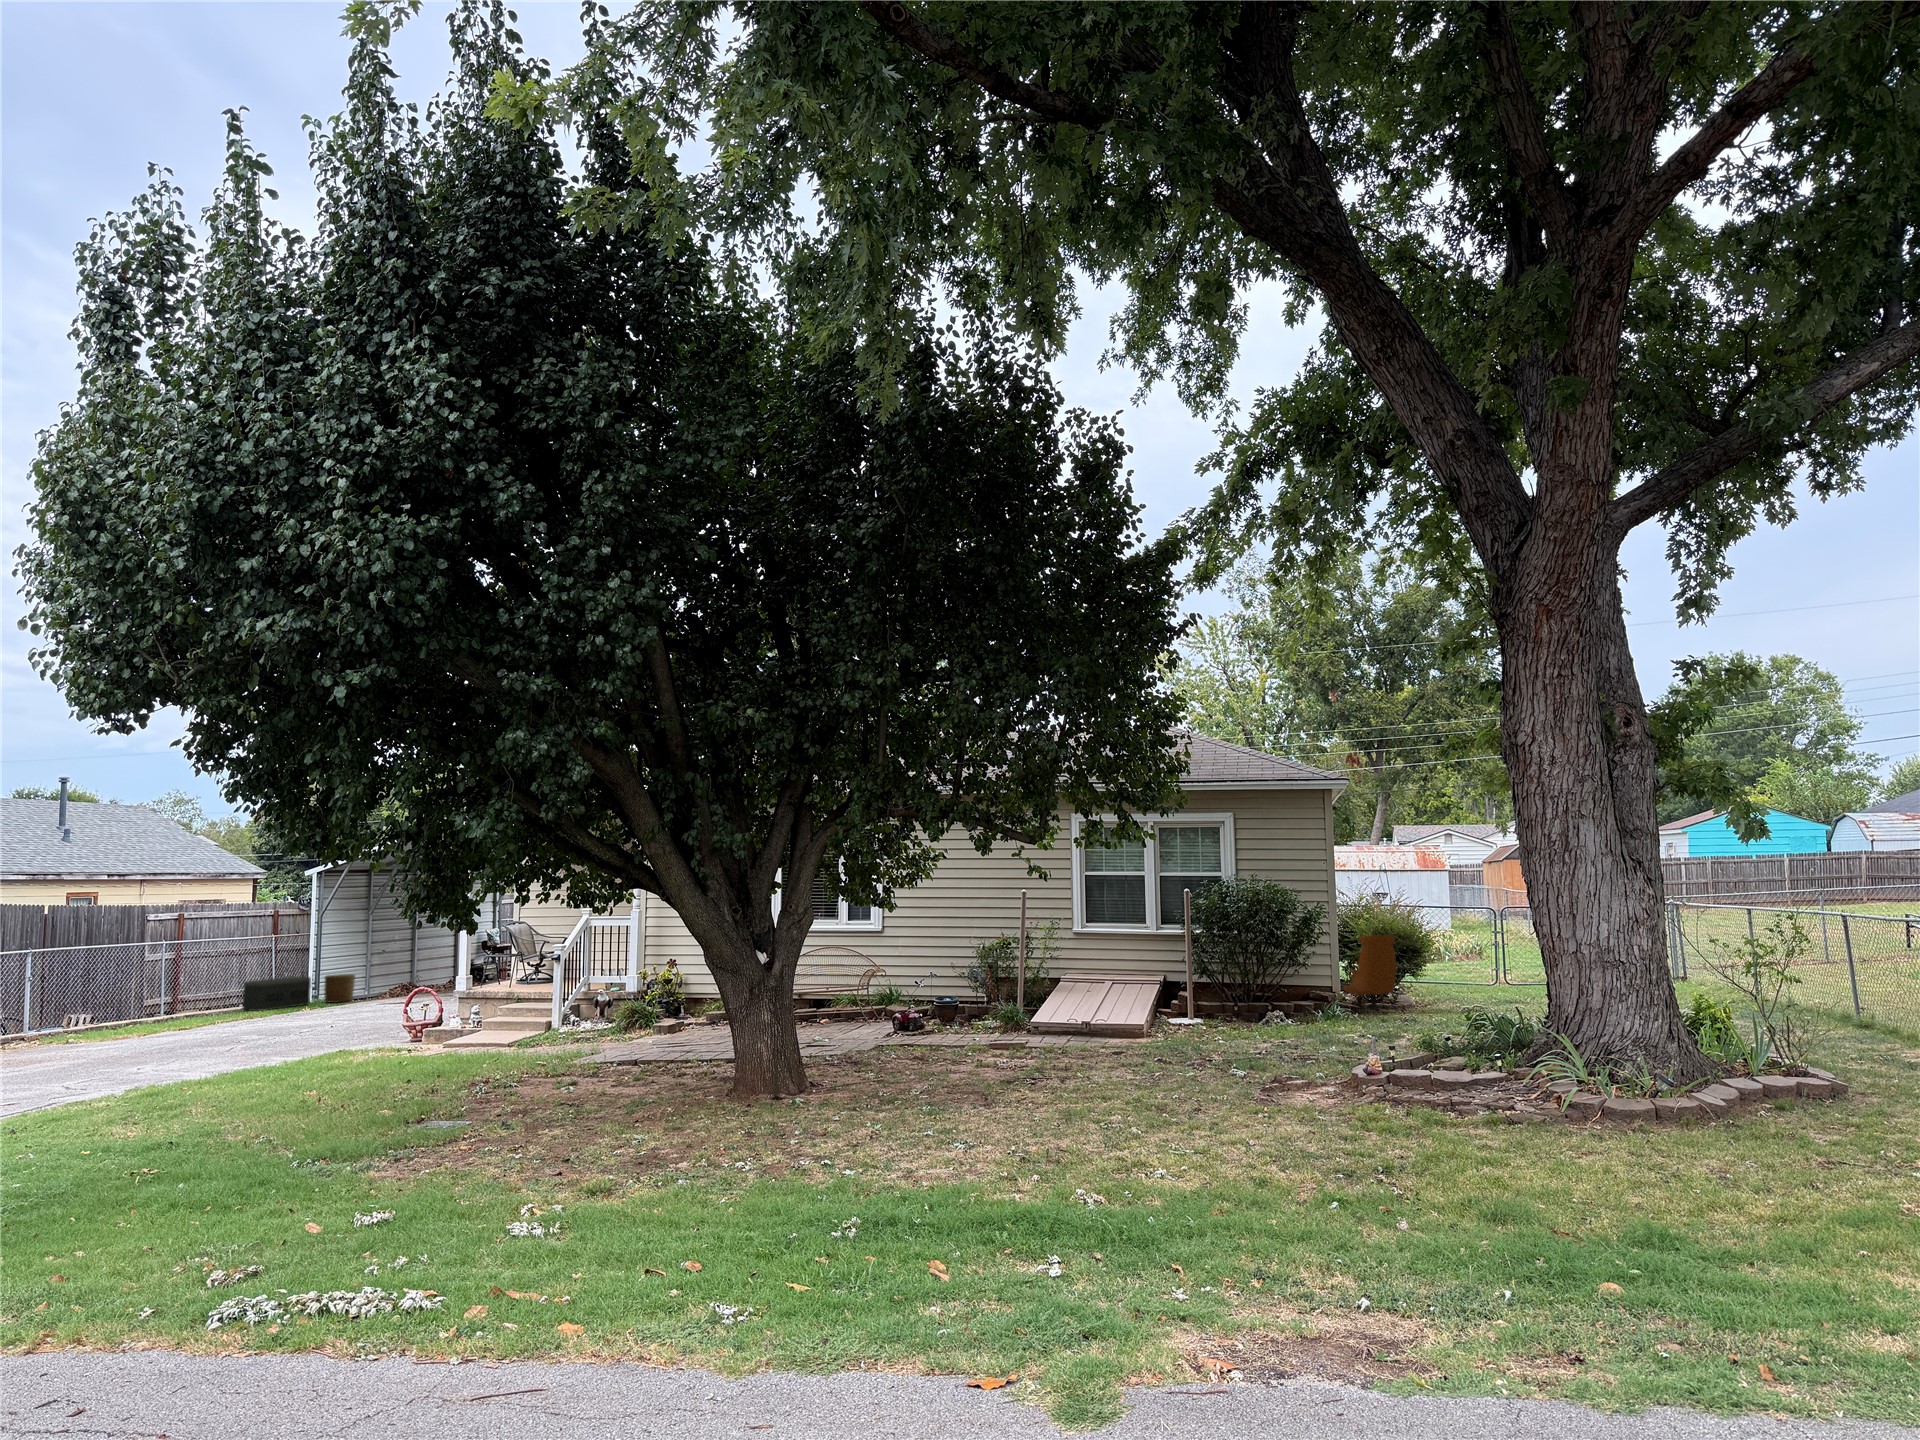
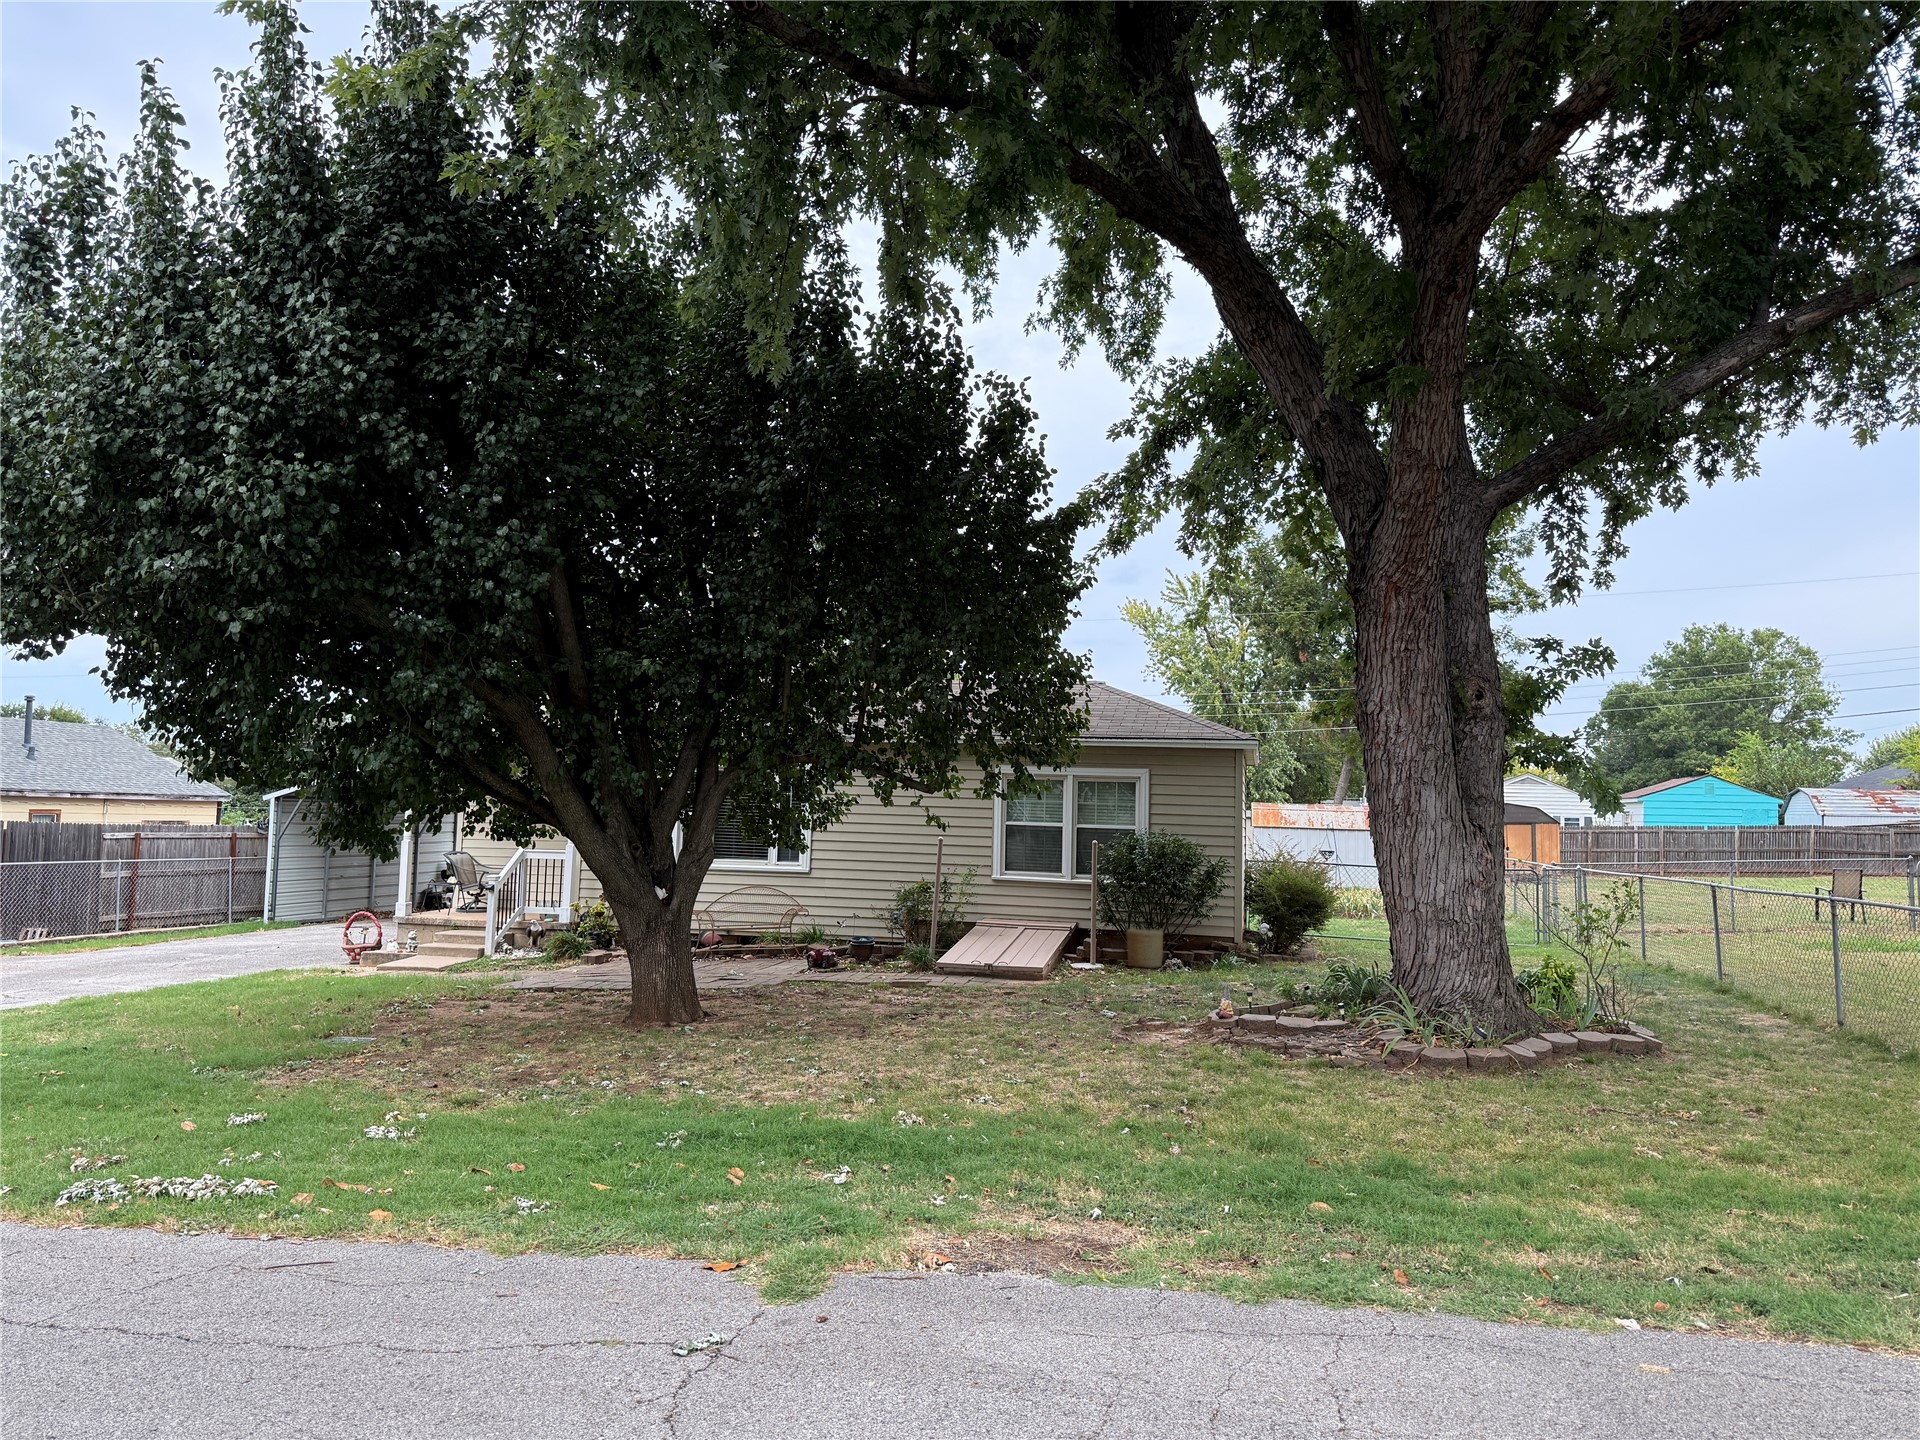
lounge chair: present [1343,935,1397,1011] -> none [1248,894,1298,970]
woven basket: present [324,974,355,1003] -> present [1127,929,1163,968]
storage bench: present [242,977,311,1011] -> none [197,898,265,930]

